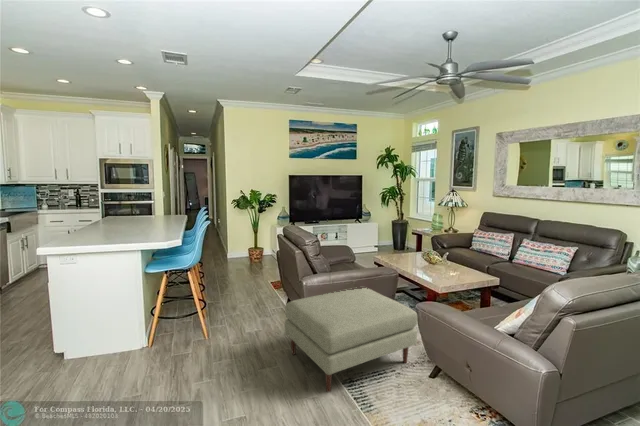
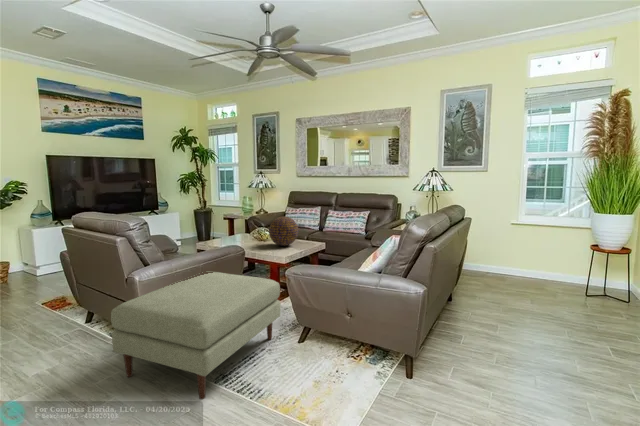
decorative orb: none [434,244,465,274] -> present [269,216,298,246]

